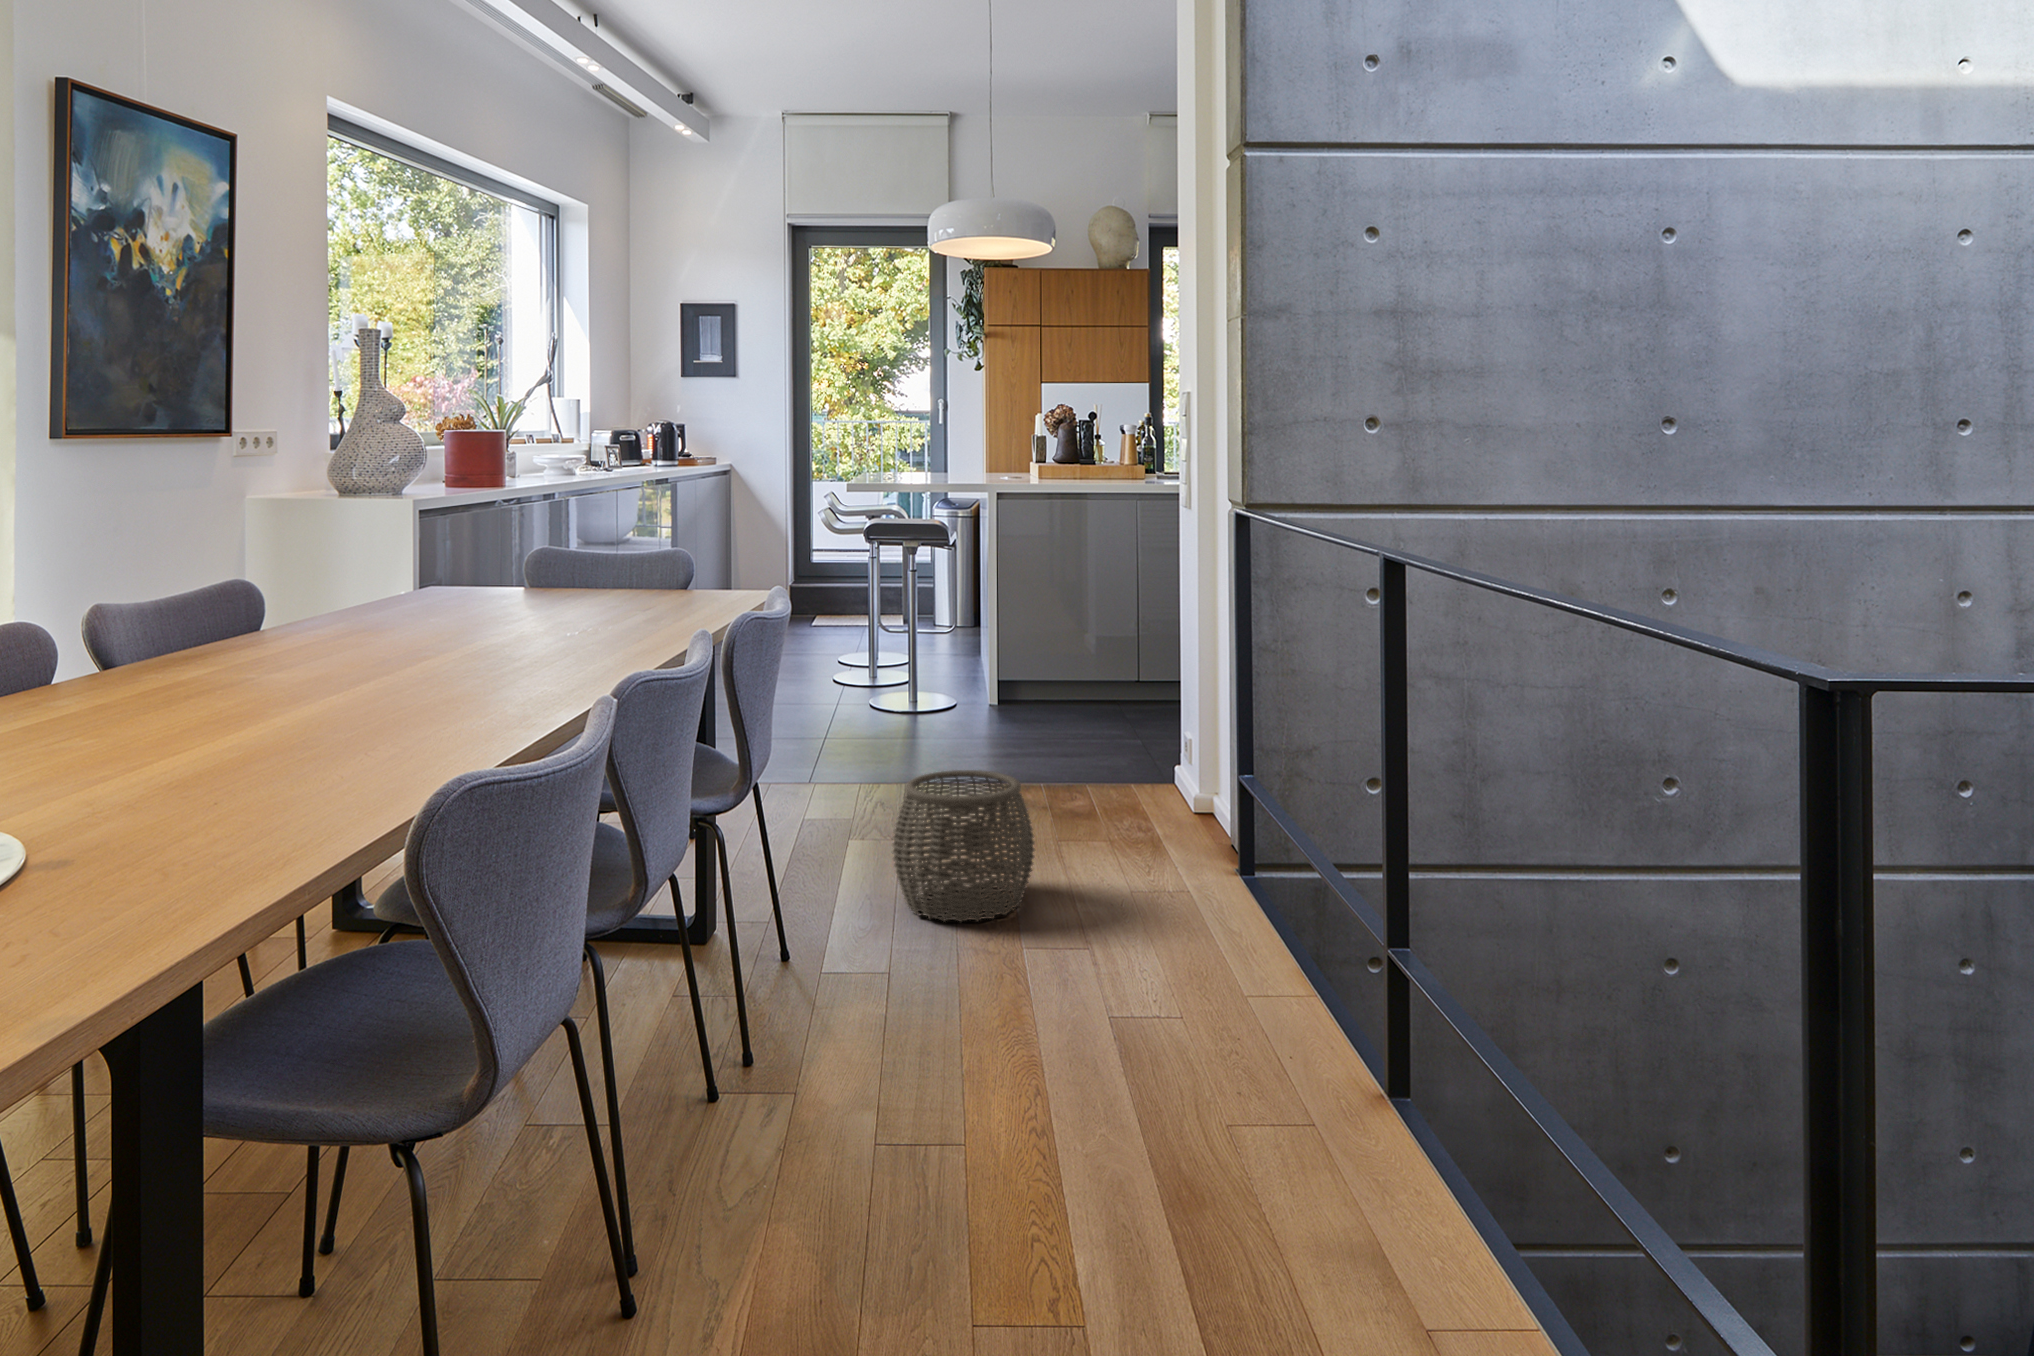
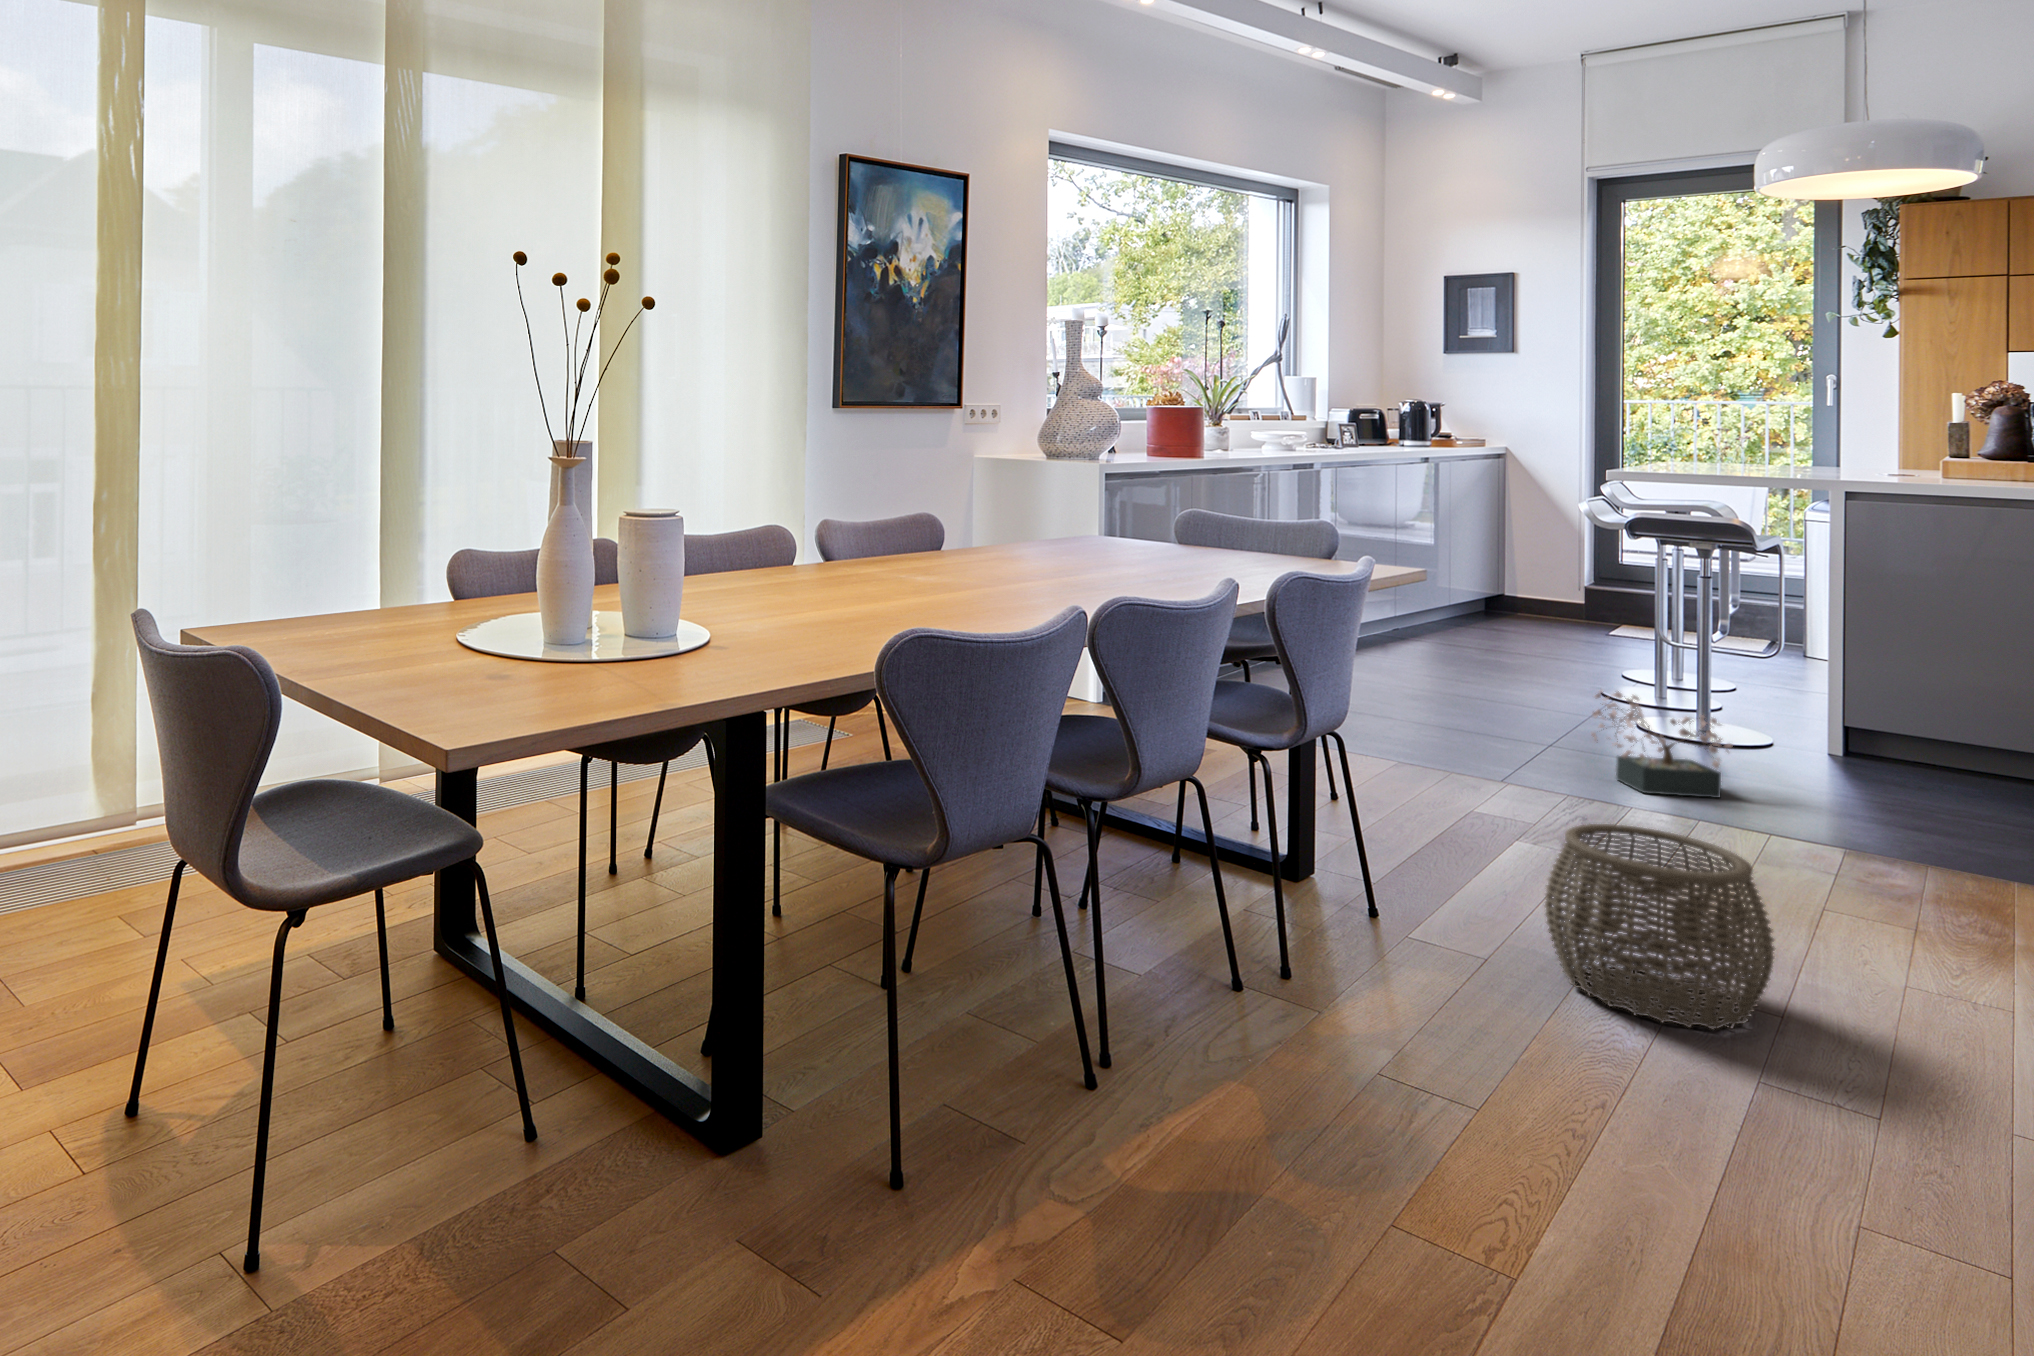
decorative plant: none [854,671,944,755] -> present [1592,690,1732,798]

